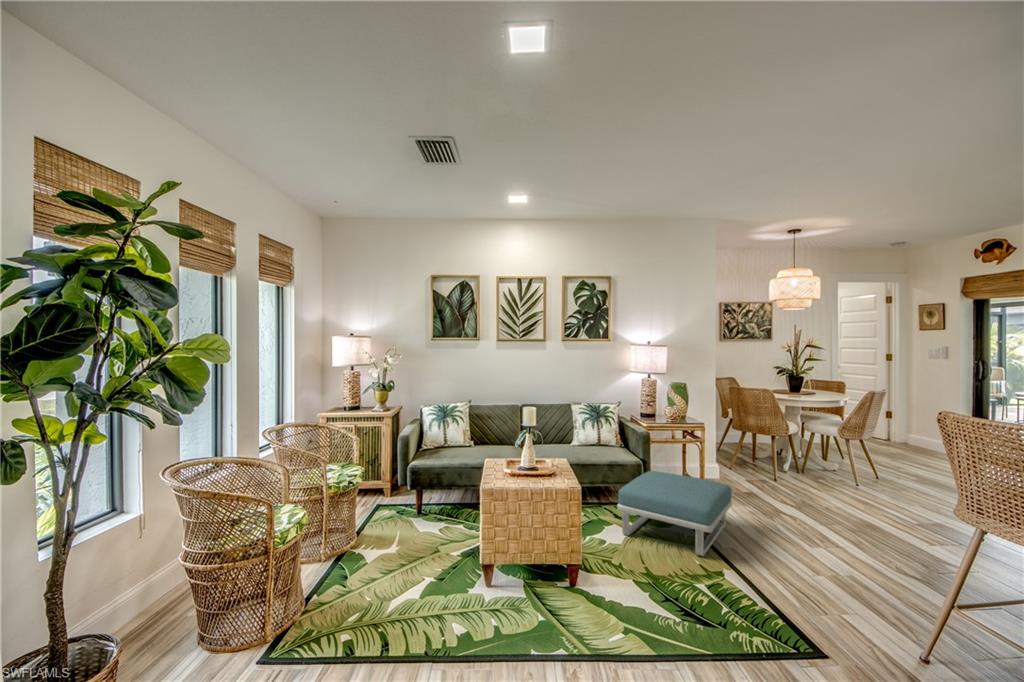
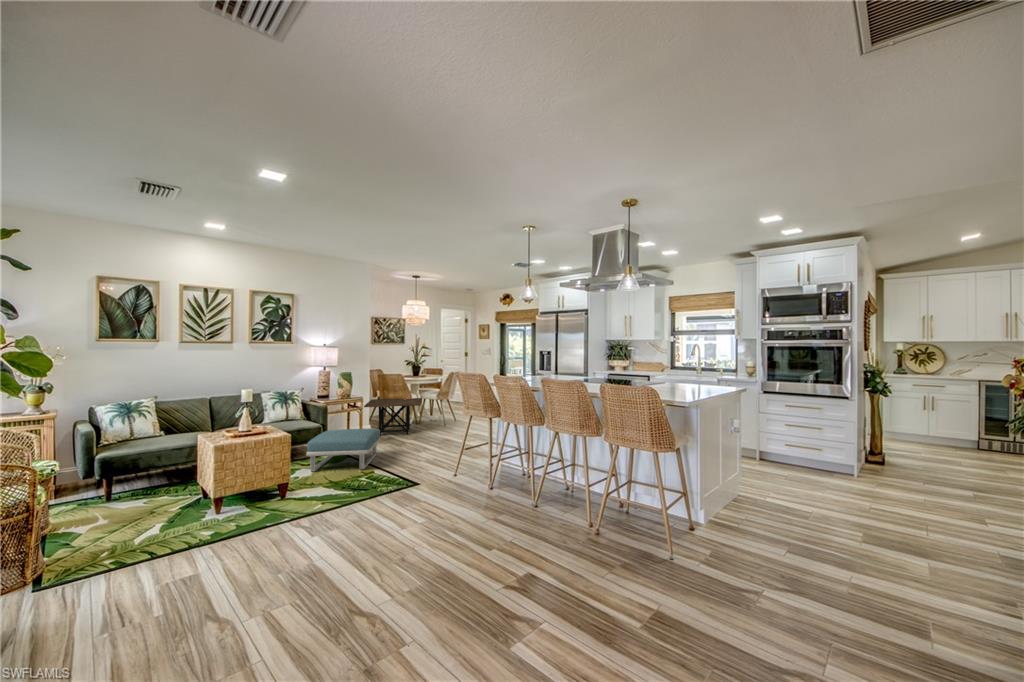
side table: none [707,423,806,491] -> present [364,398,421,436]

